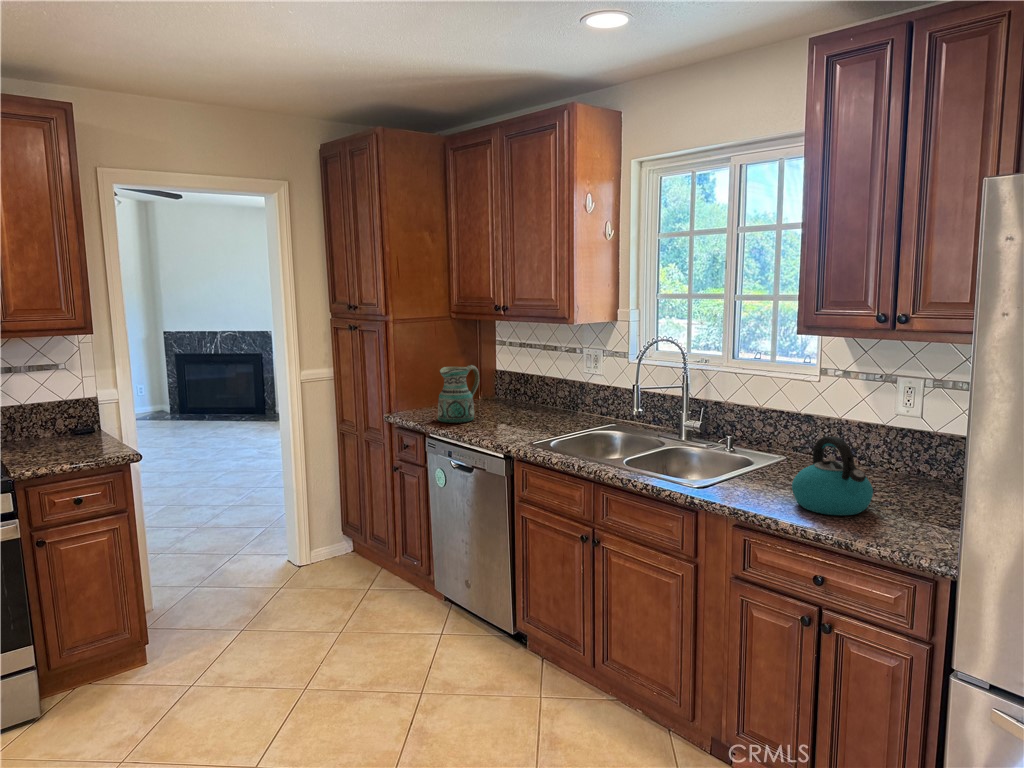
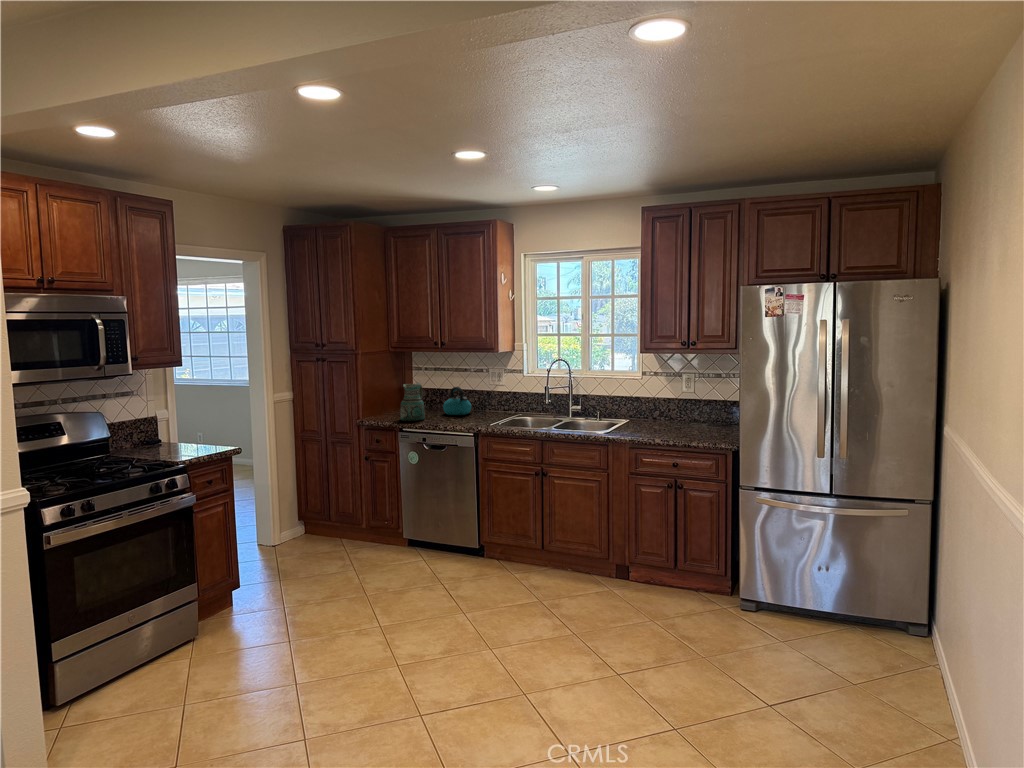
kettle: present [792,436,873,515] -> present [443,387,471,415]

